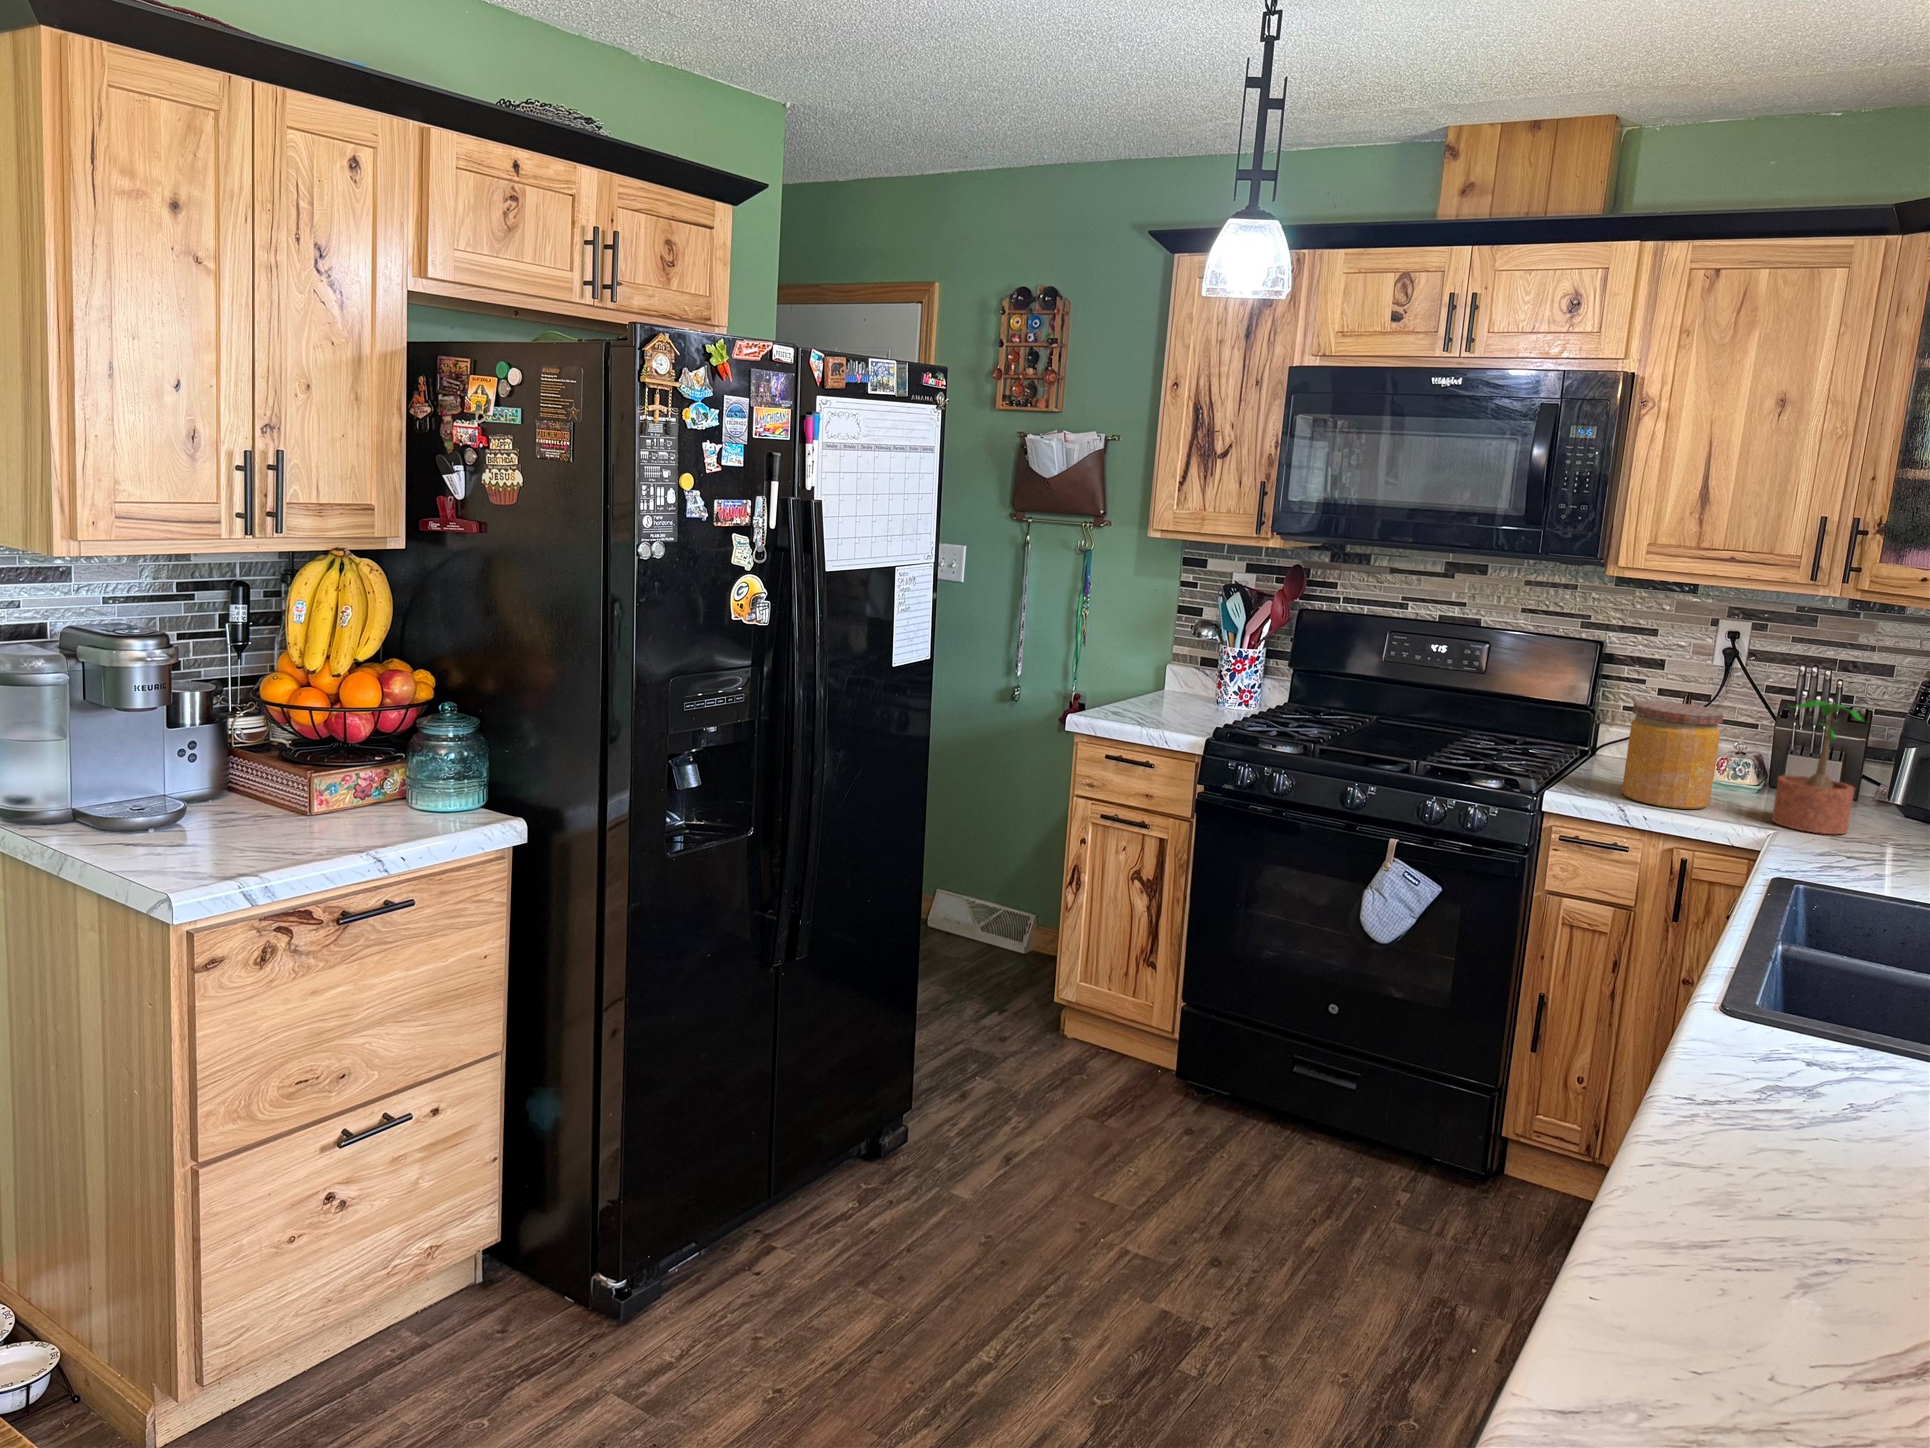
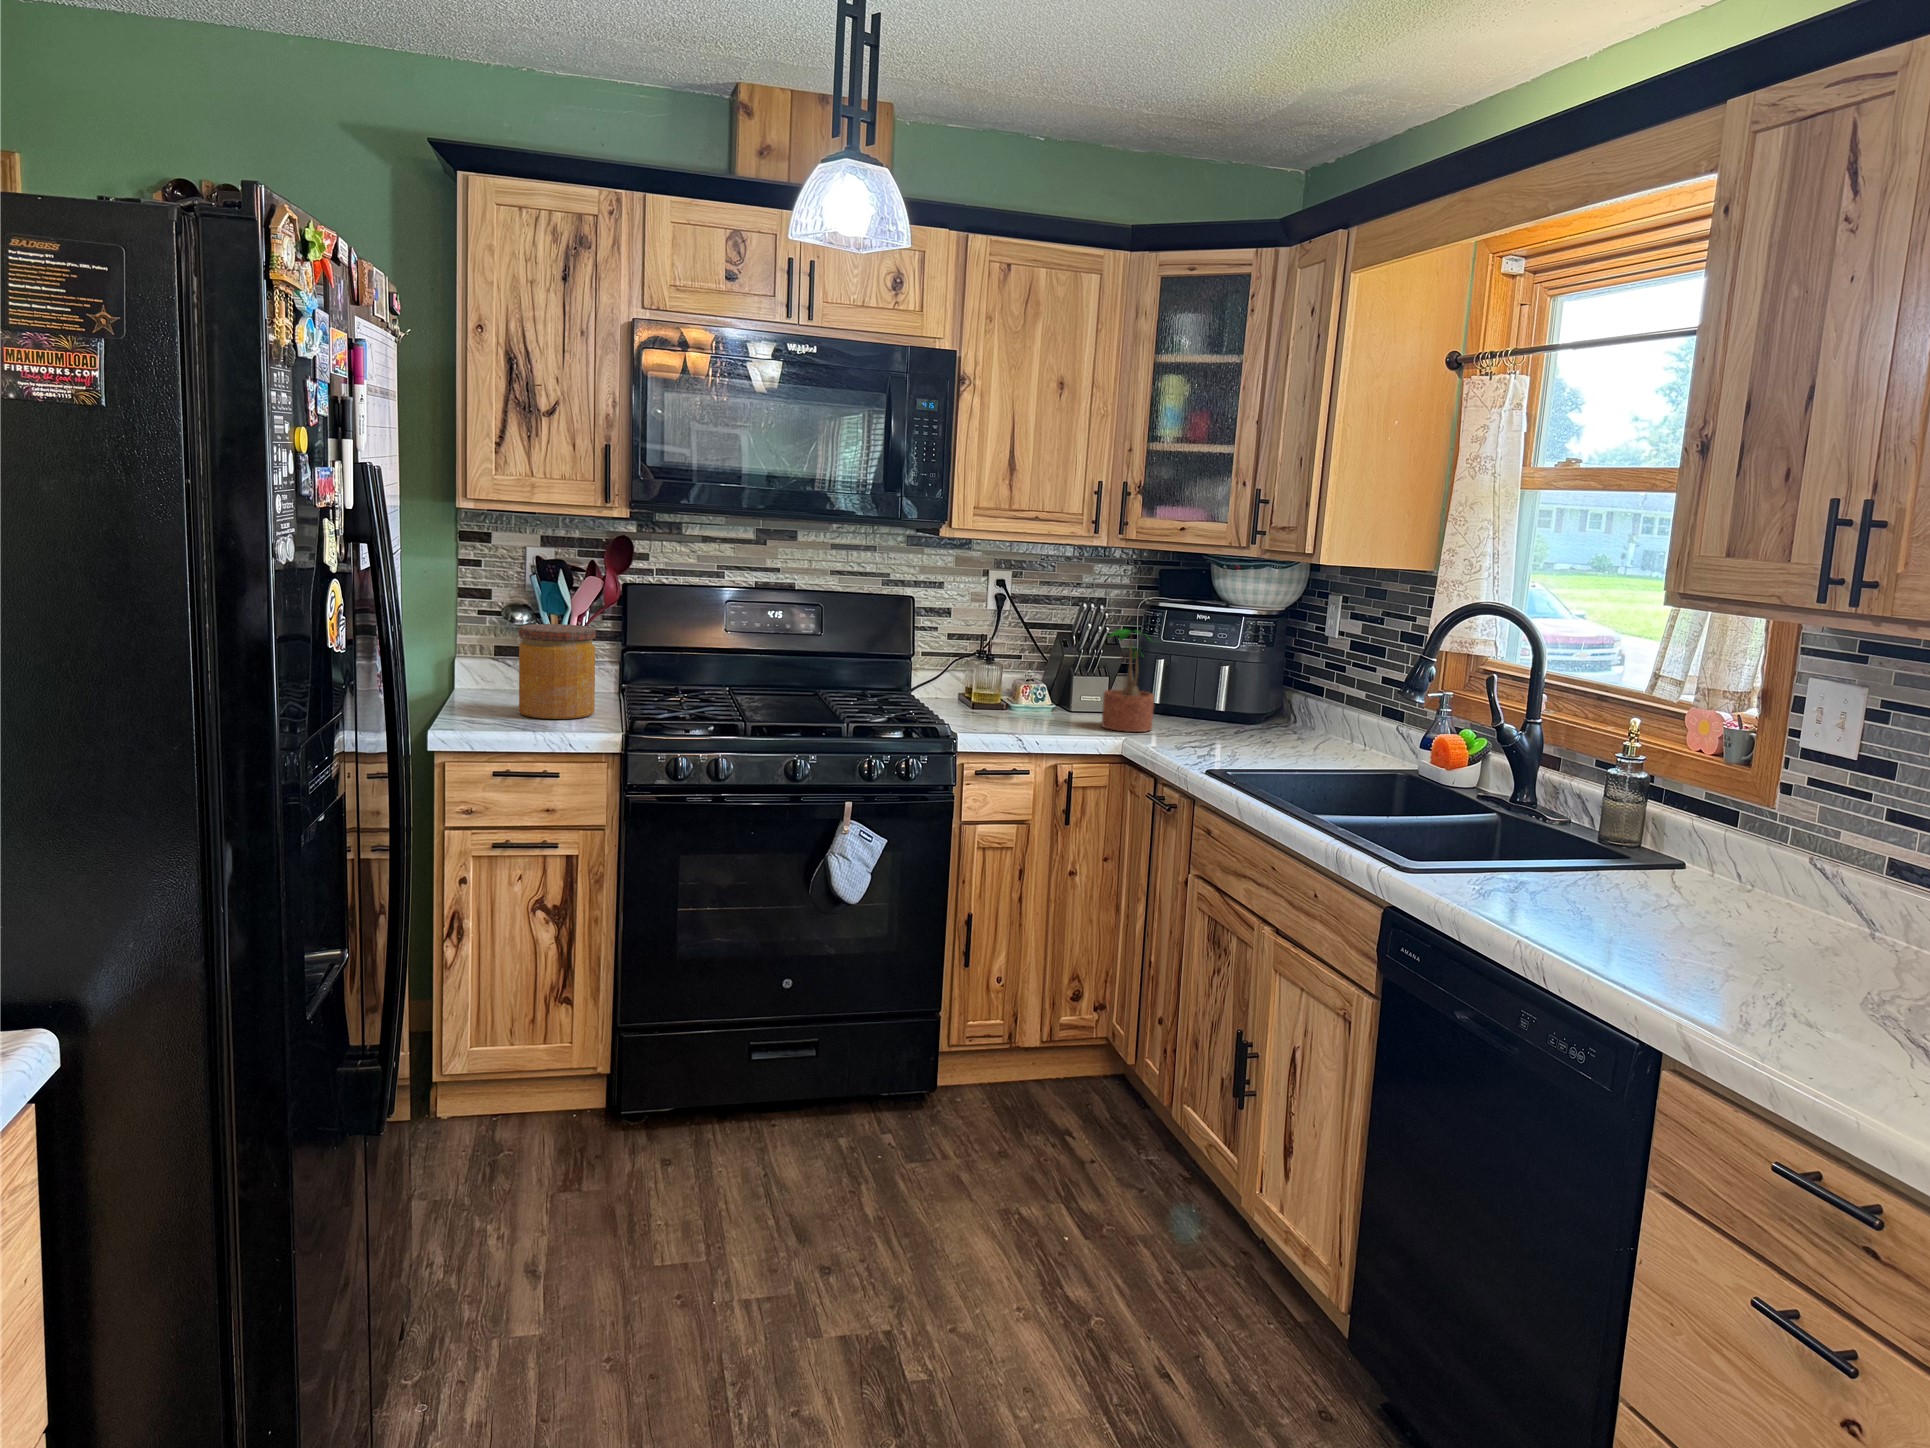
jar: present [1622,701,1723,809] -> present [519,624,596,719]

